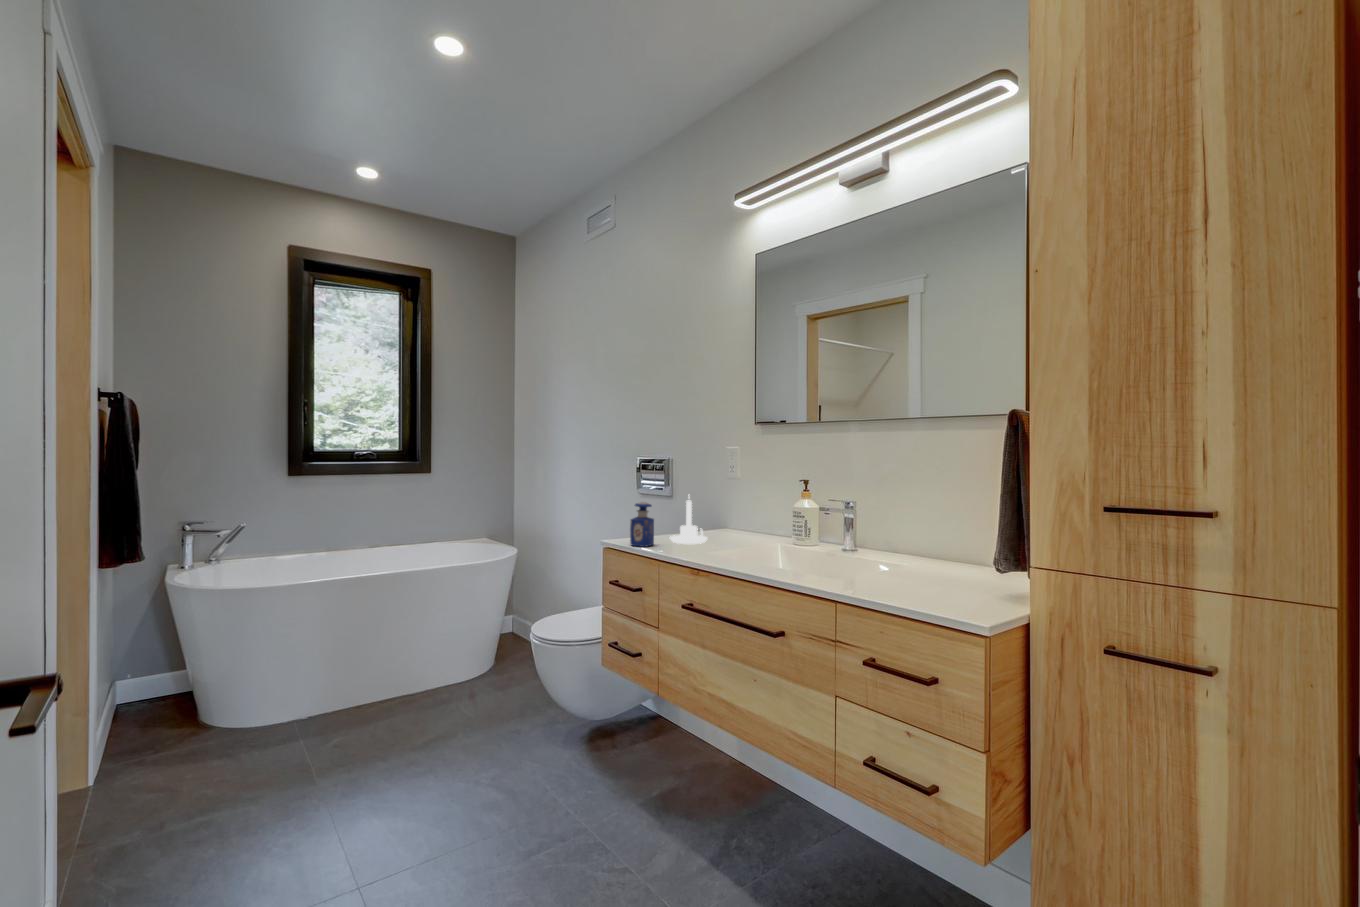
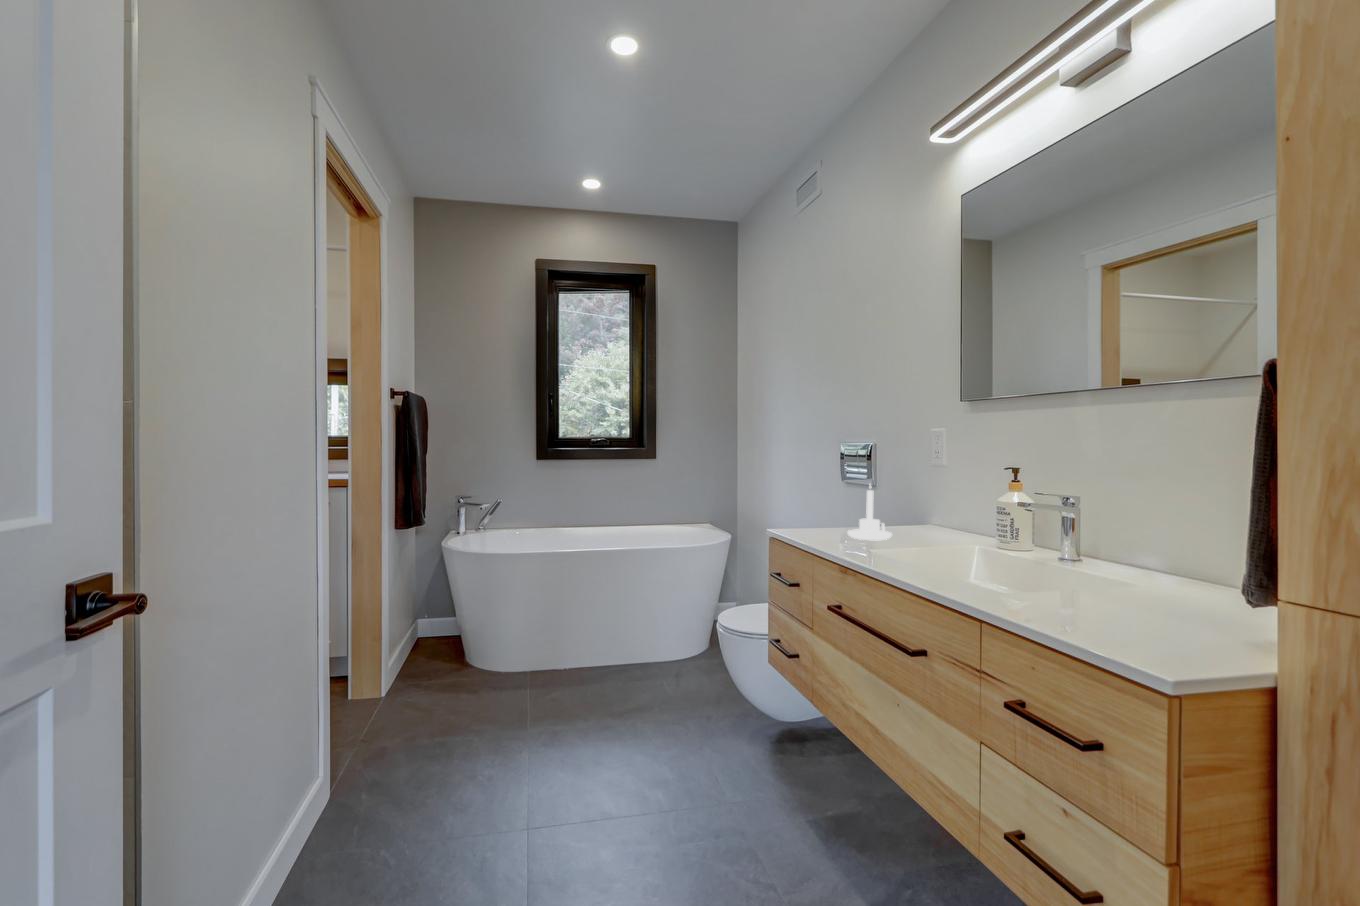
perfume bottle: present [630,502,654,547] -> none [799,490,826,539]

